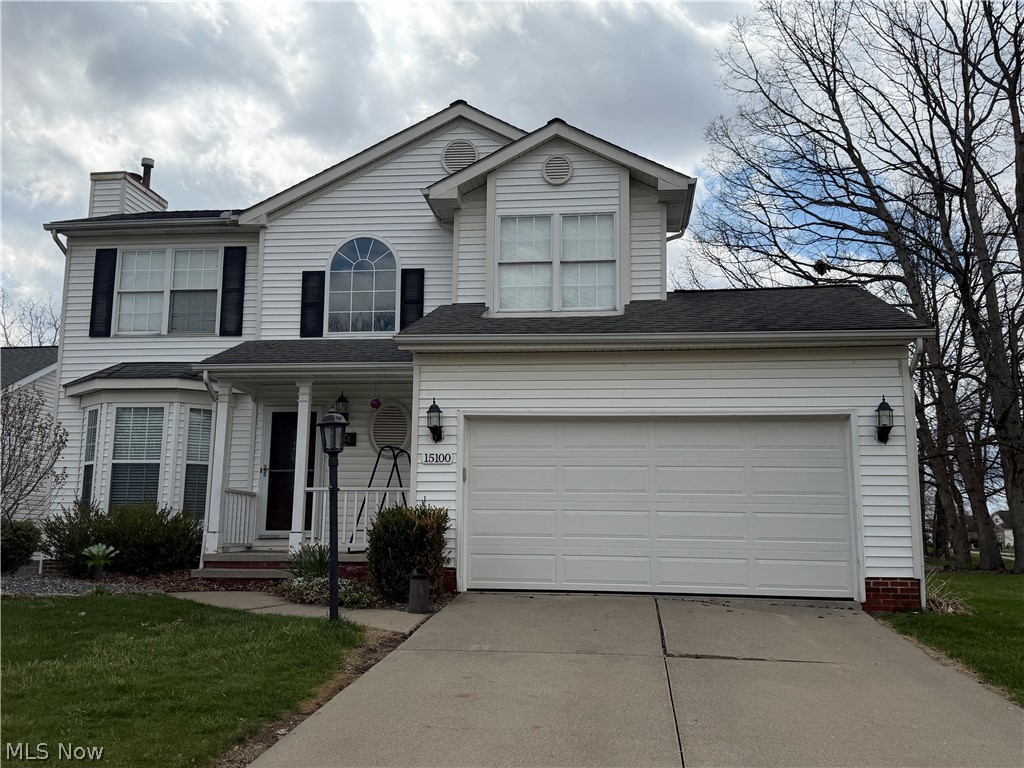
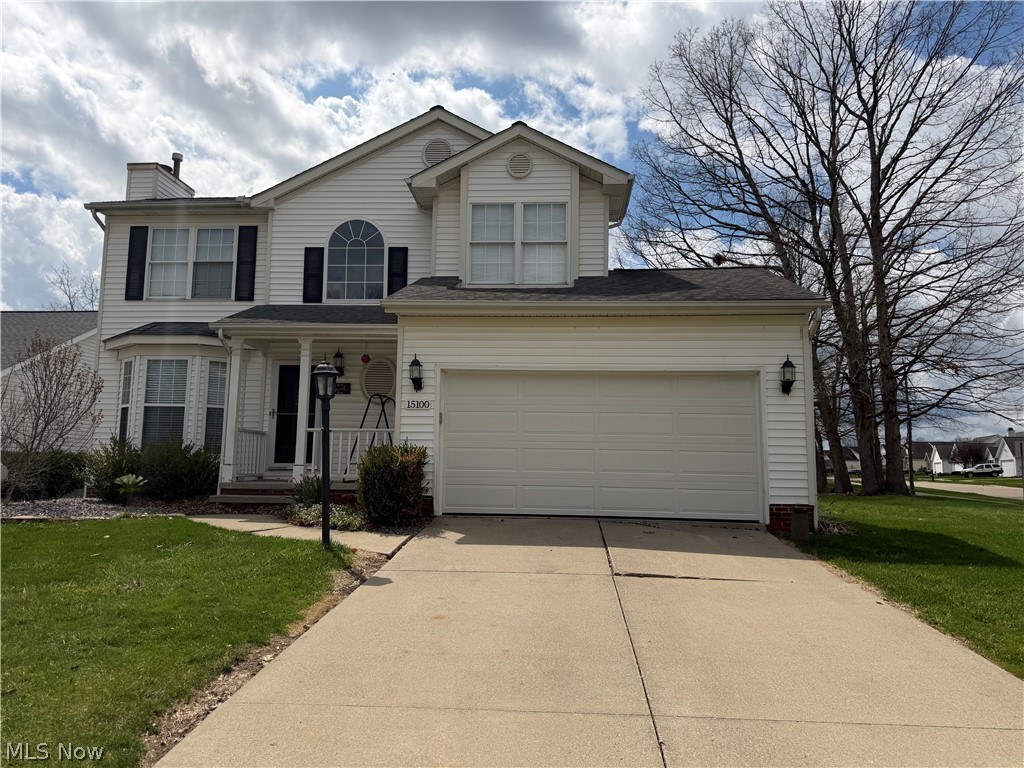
watering can: present [408,569,430,613] -> present [790,503,810,541]

